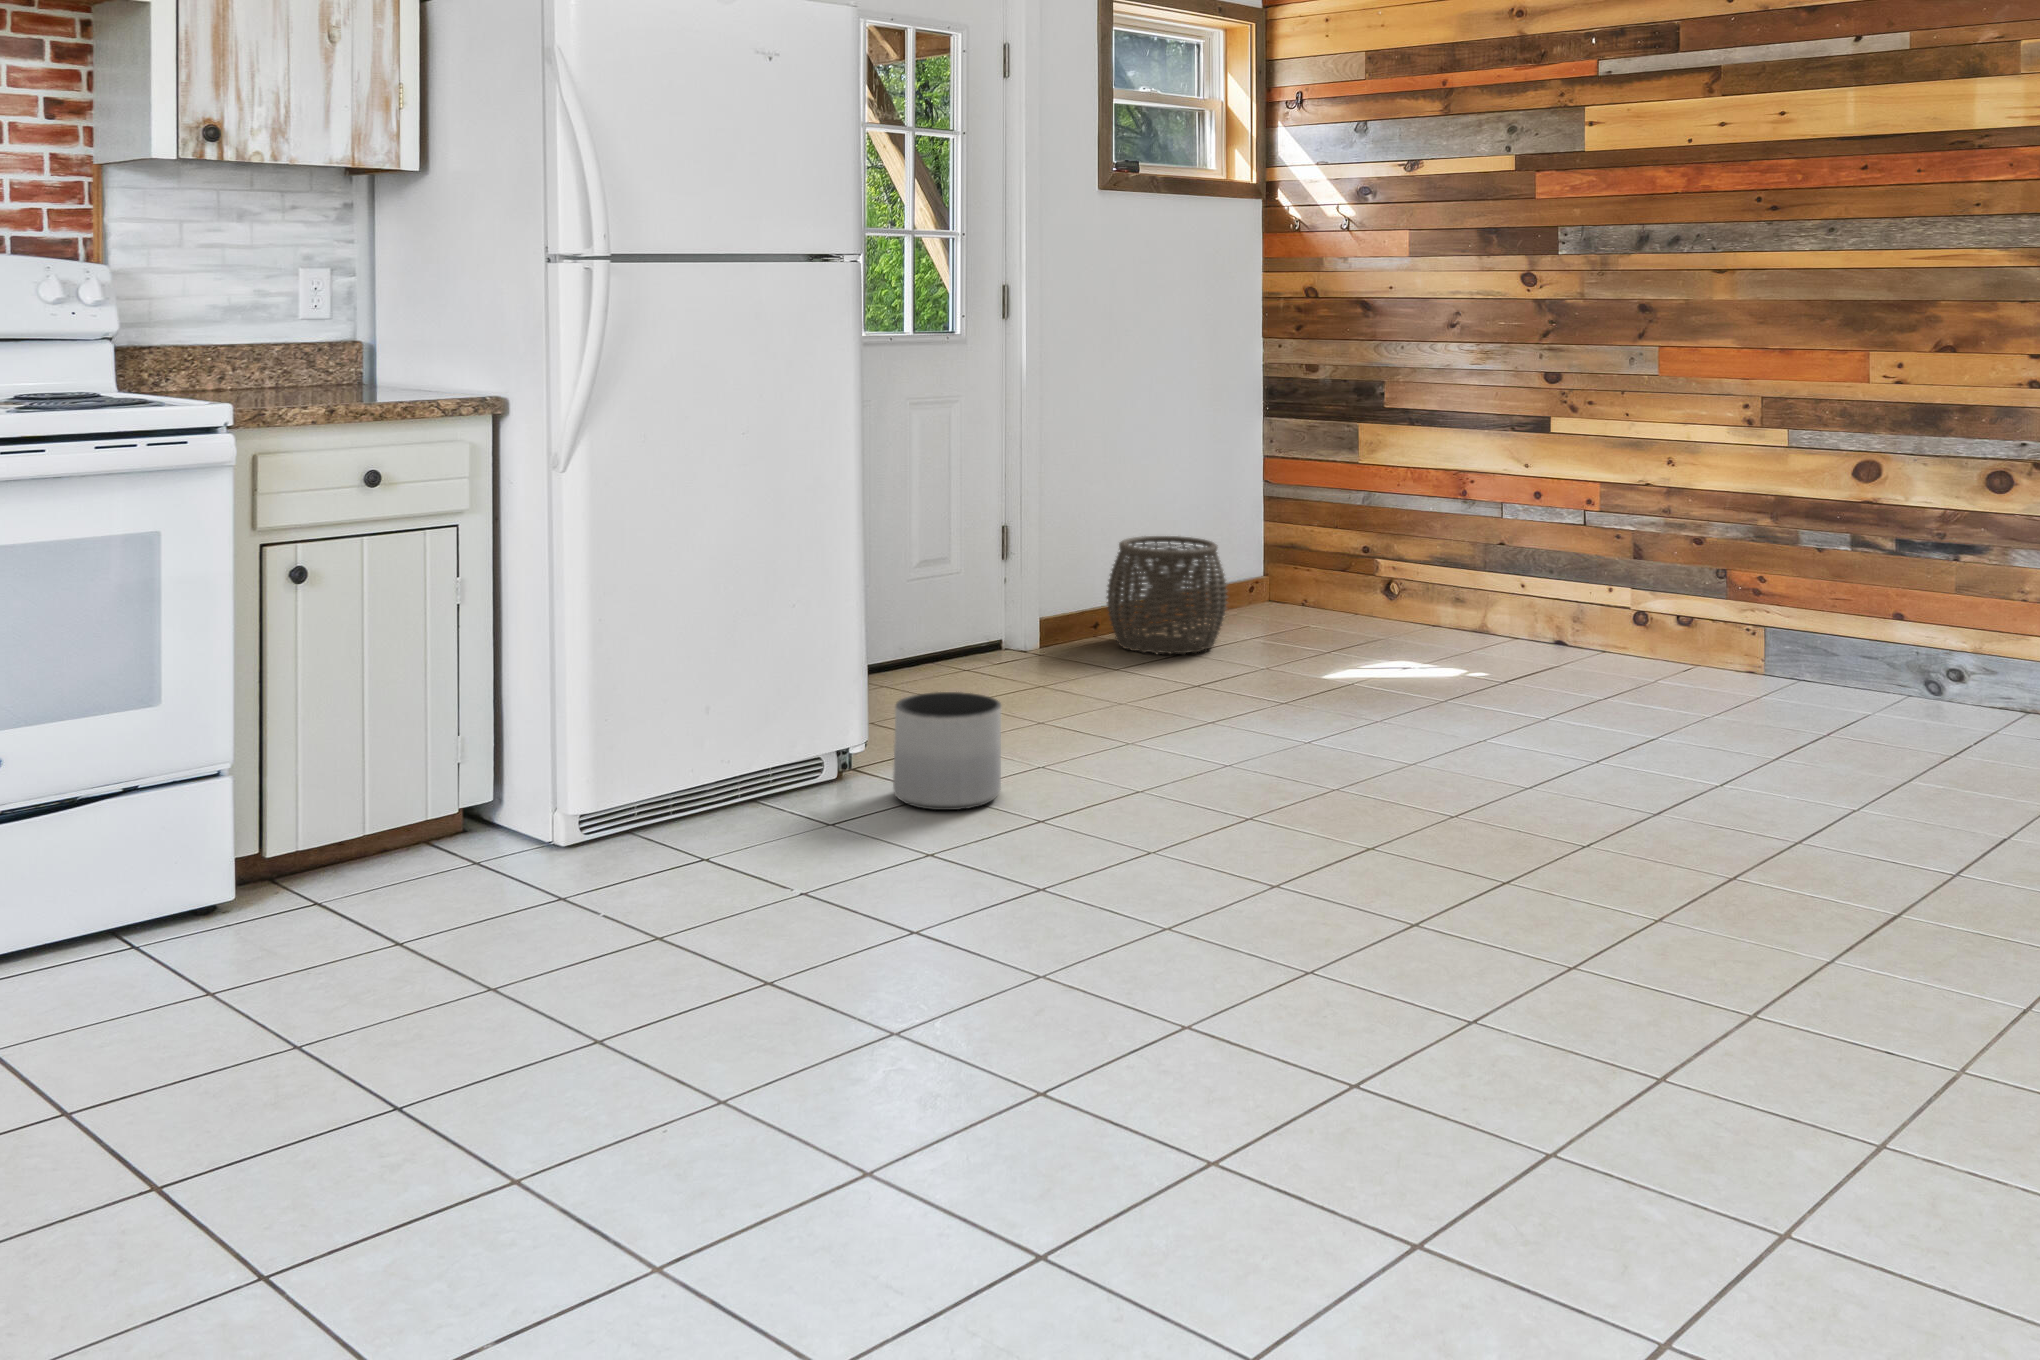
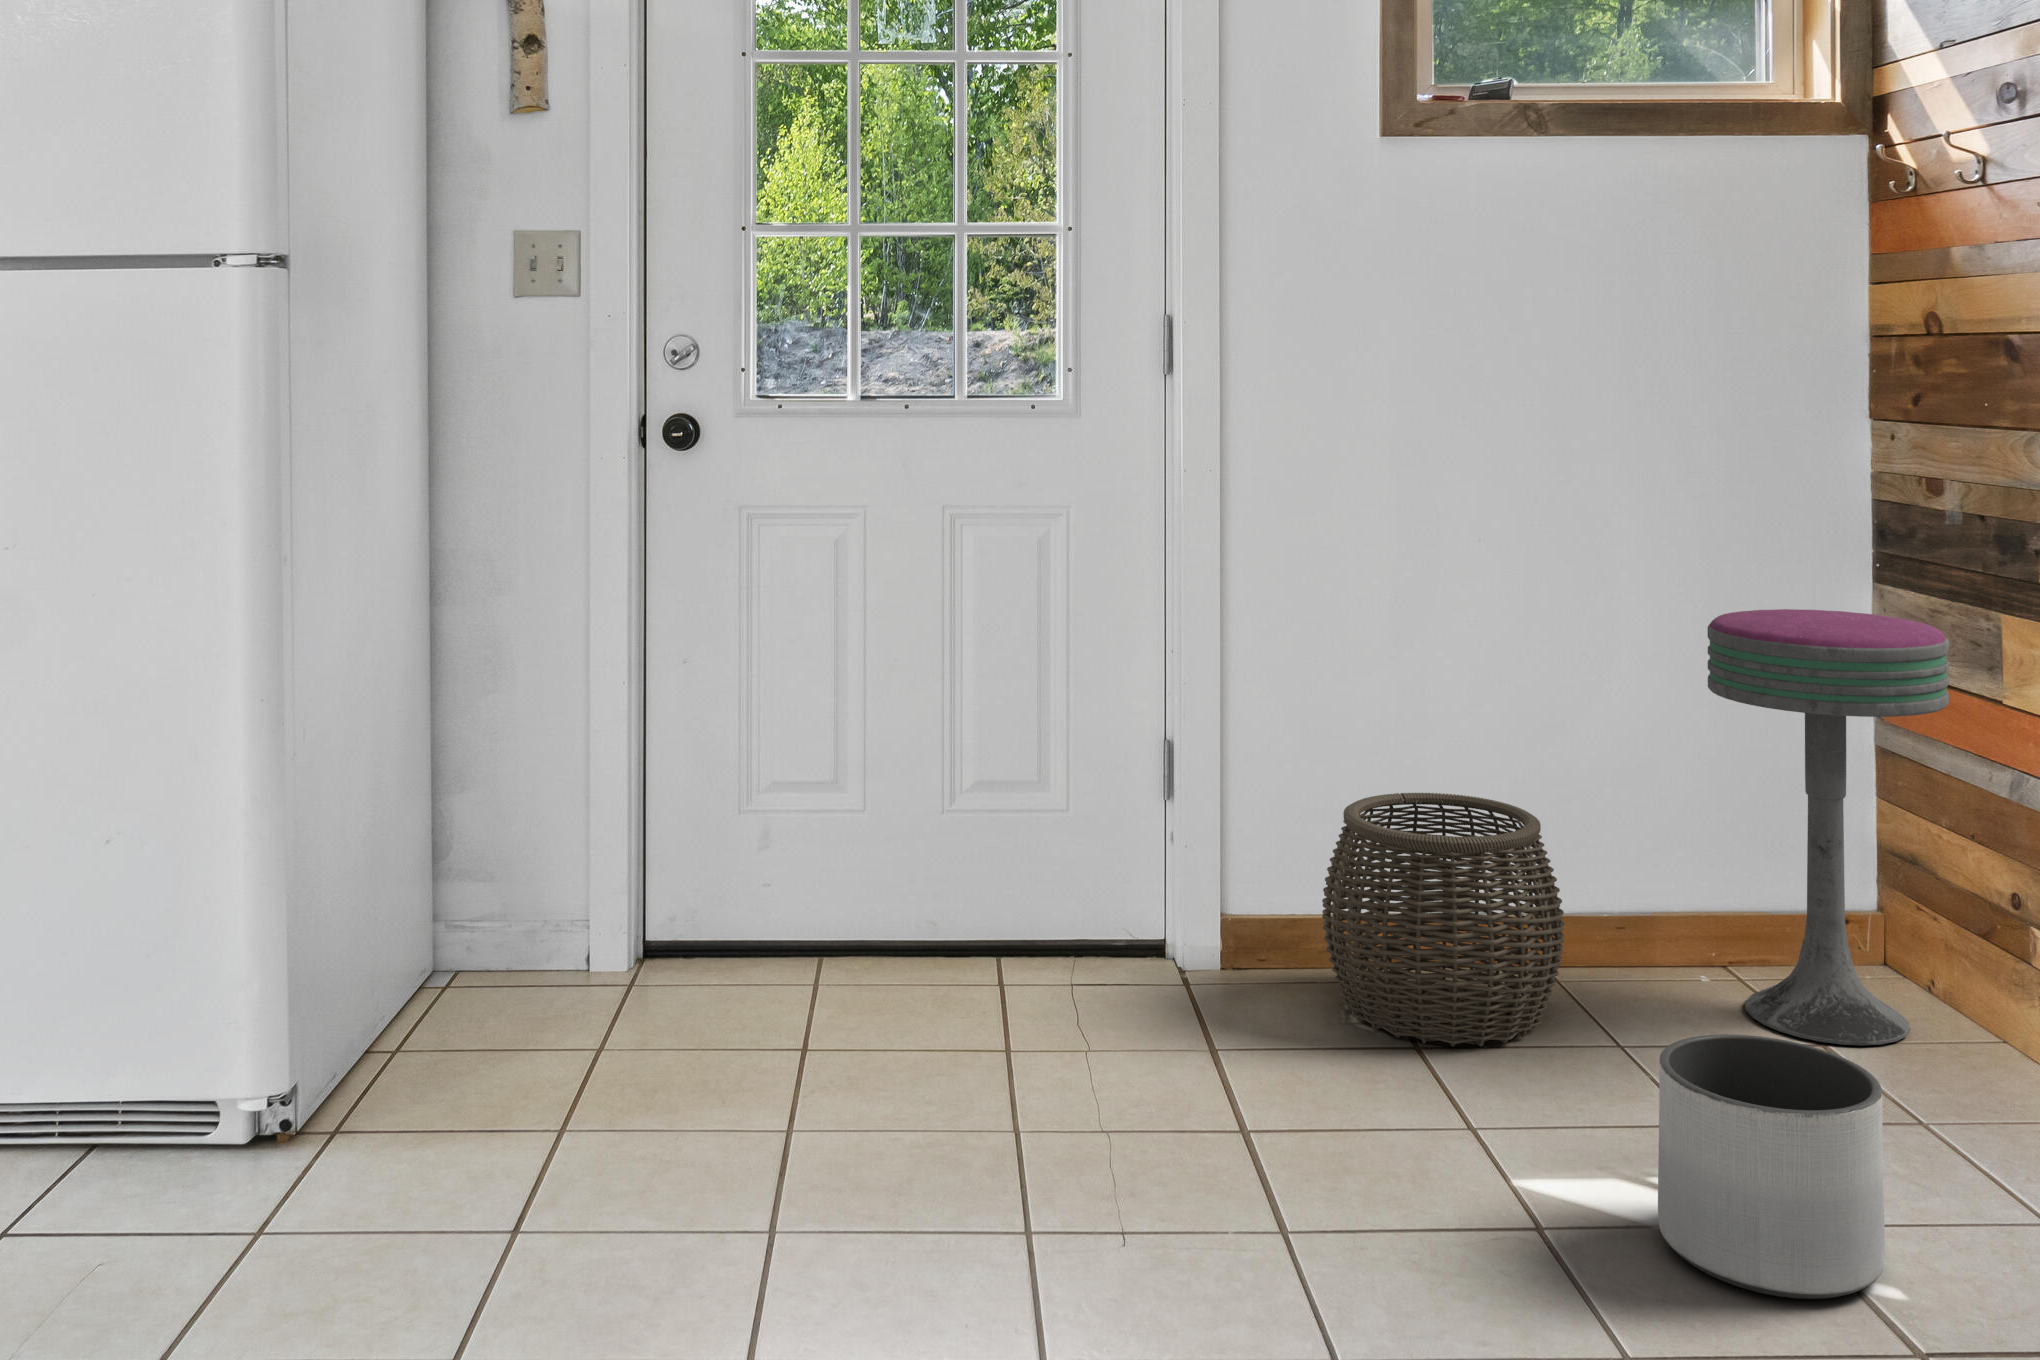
bar stool: none [1245,427,1351,628] -> present [1707,609,1949,1045]
planter: present [893,692,1001,810] -> present [1658,1034,1885,1299]

